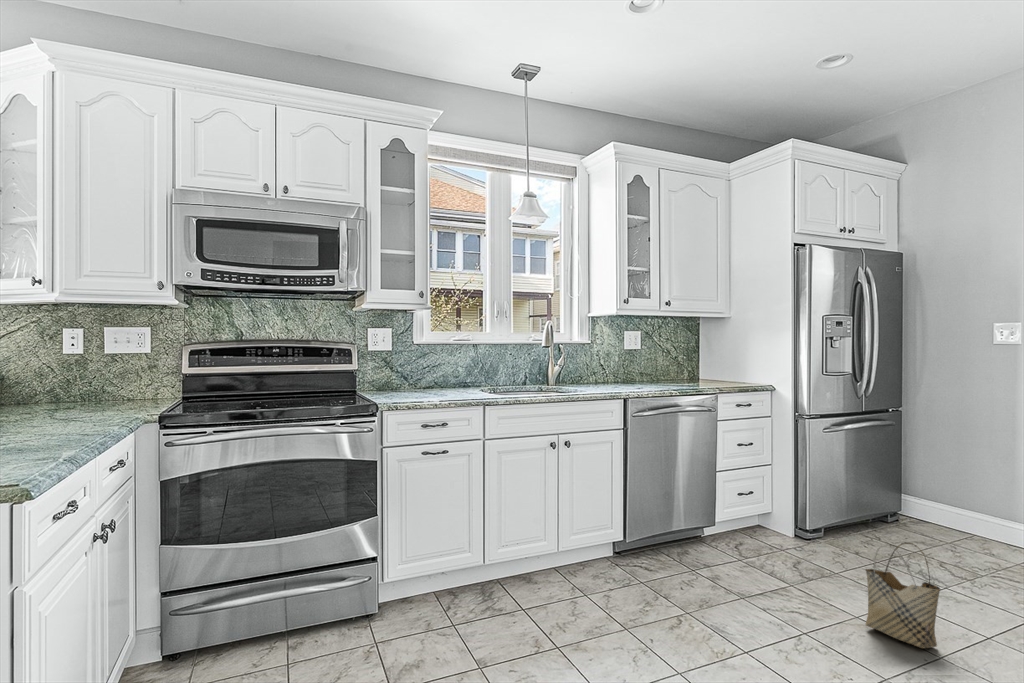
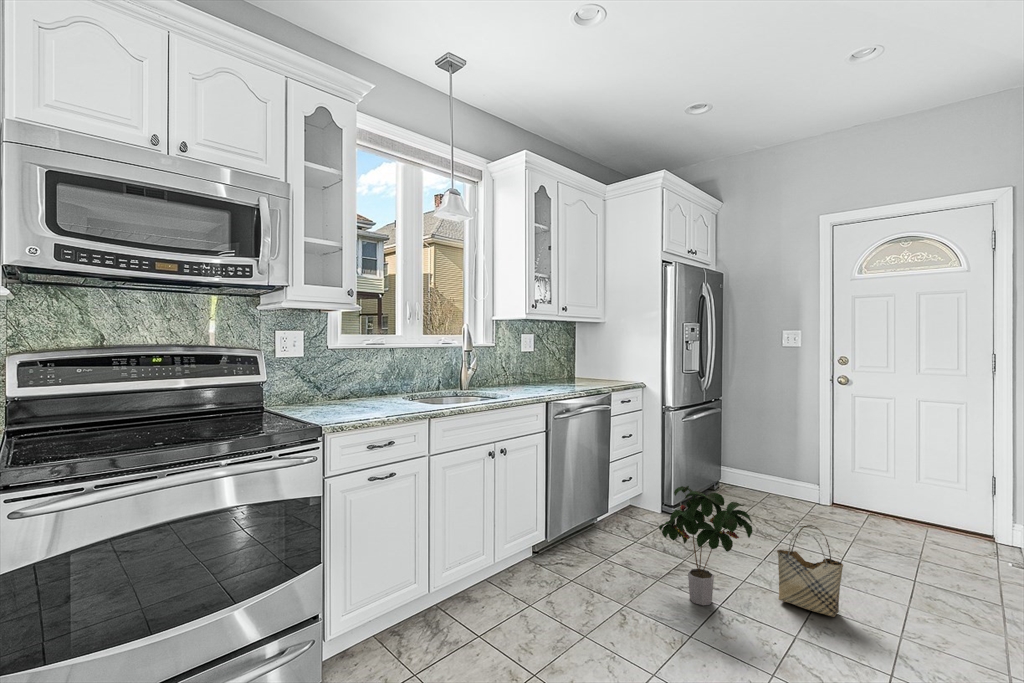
potted plant: none [735,488,817,619] -> present [659,486,752,605]

